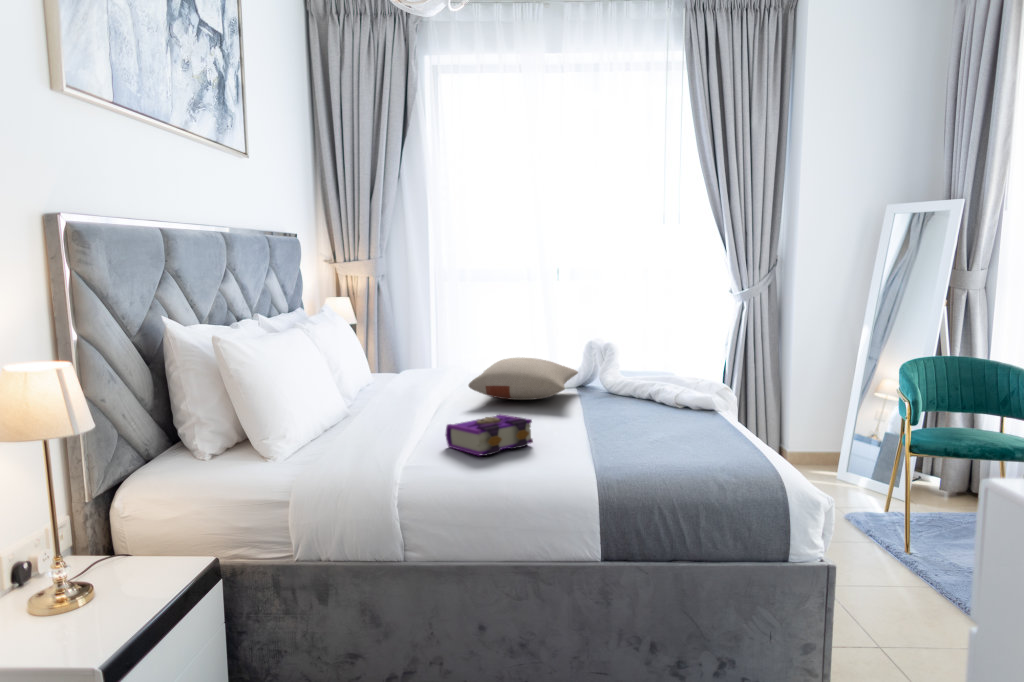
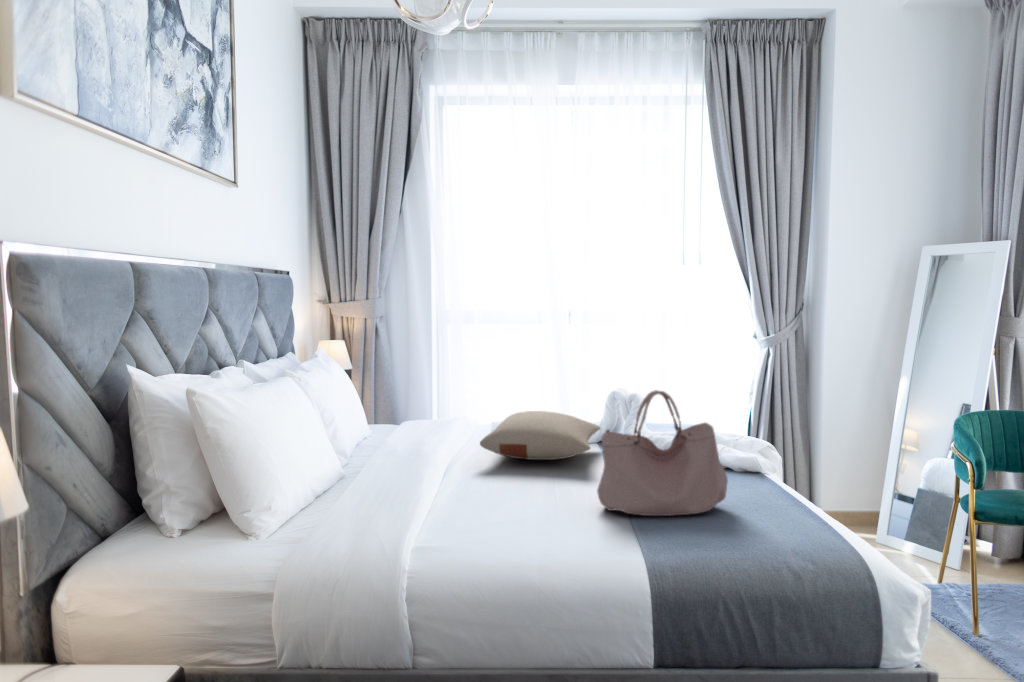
handbag: none [565,336,677,443] -> present [597,390,728,516]
book: present [446,415,533,456] -> none [460,480,562,533]

